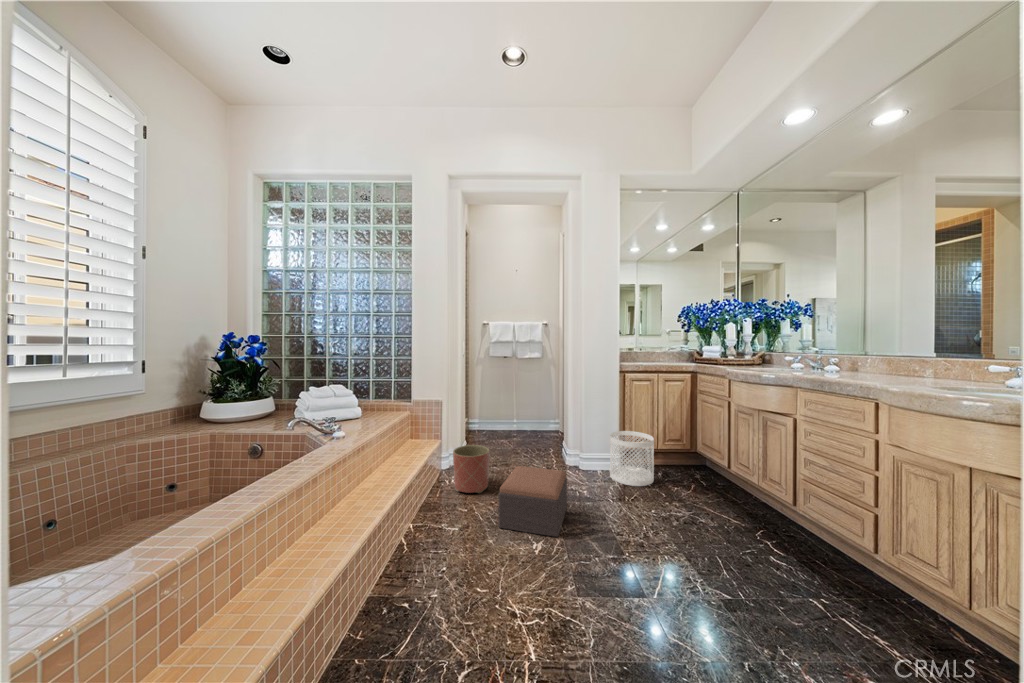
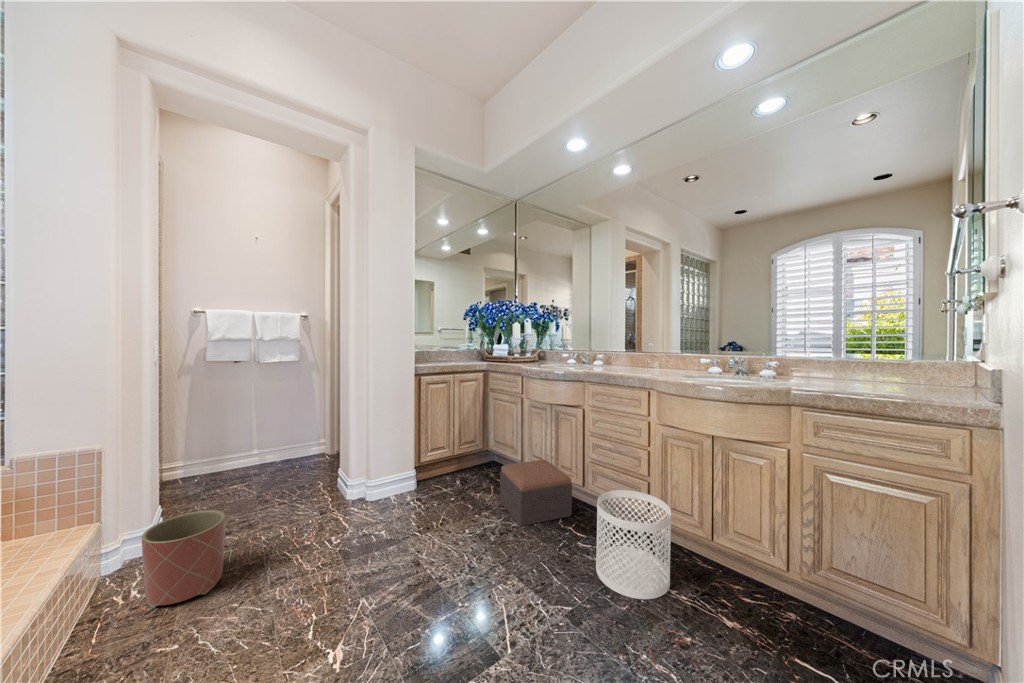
waste basket: present [610,431,654,486] -> present [596,490,671,599]
footstool: present [499,466,567,537] -> present [500,460,572,526]

